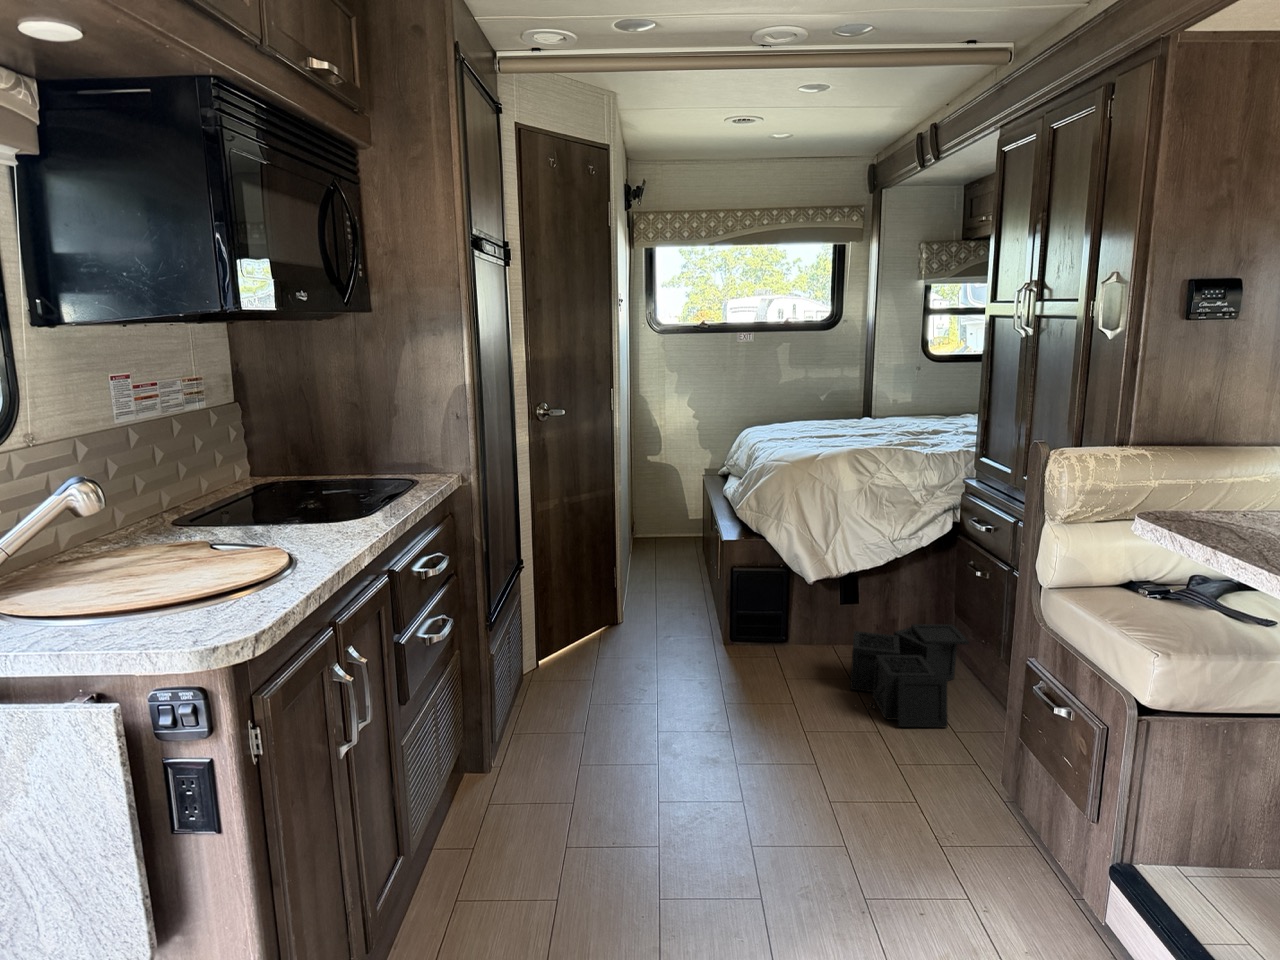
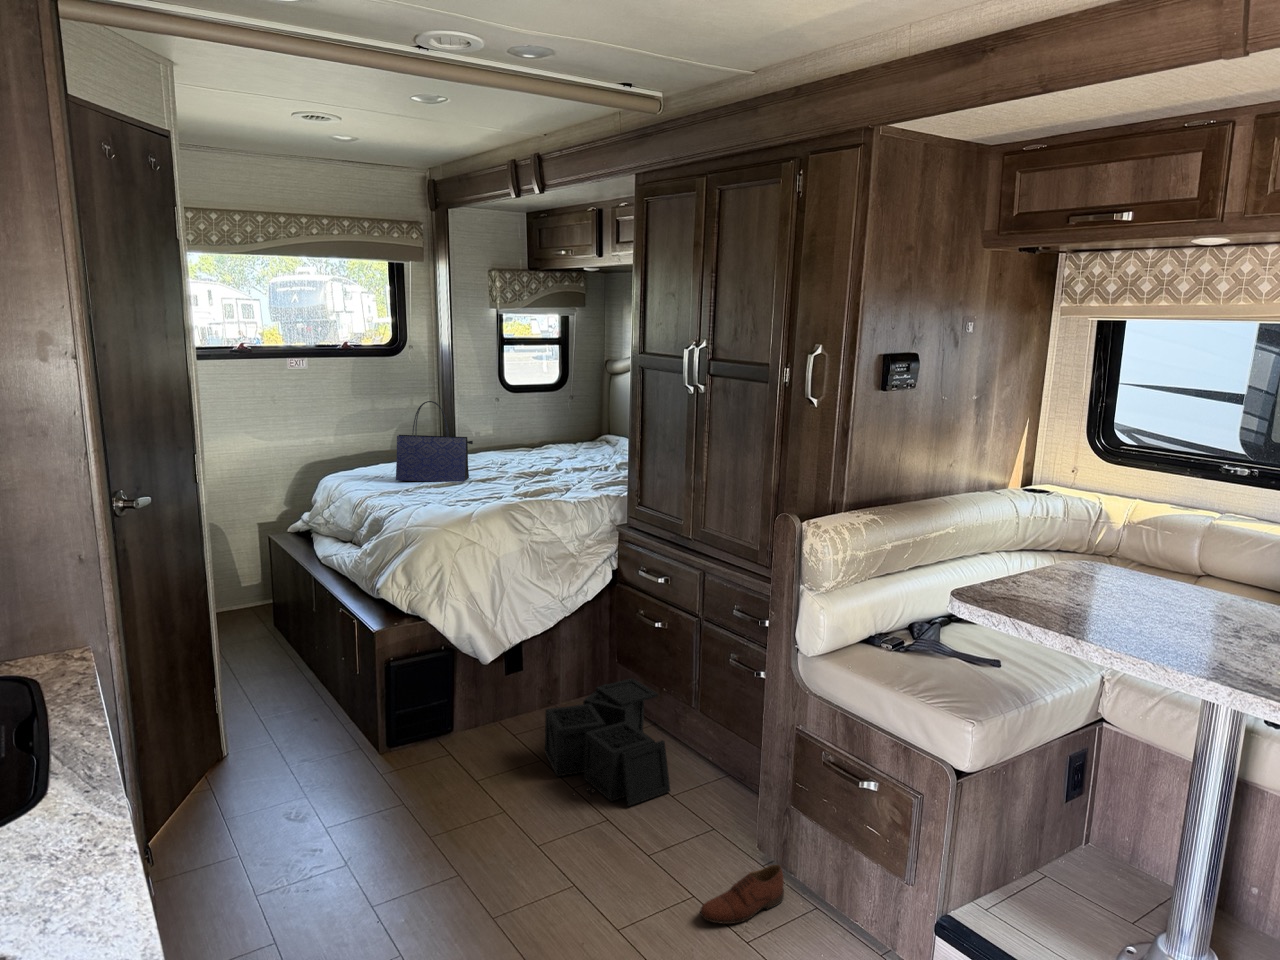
tote bag: none [793,362,860,435] -> present [396,401,473,482]
shoe: none [904,801,1002,841] -> present [700,865,784,924]

